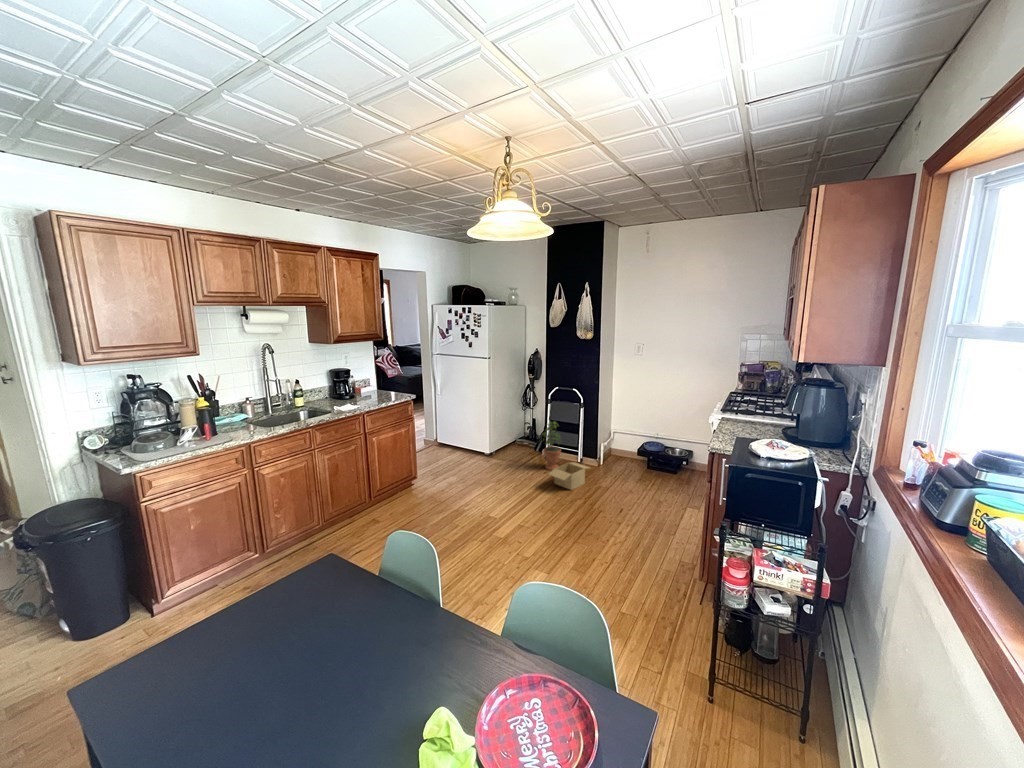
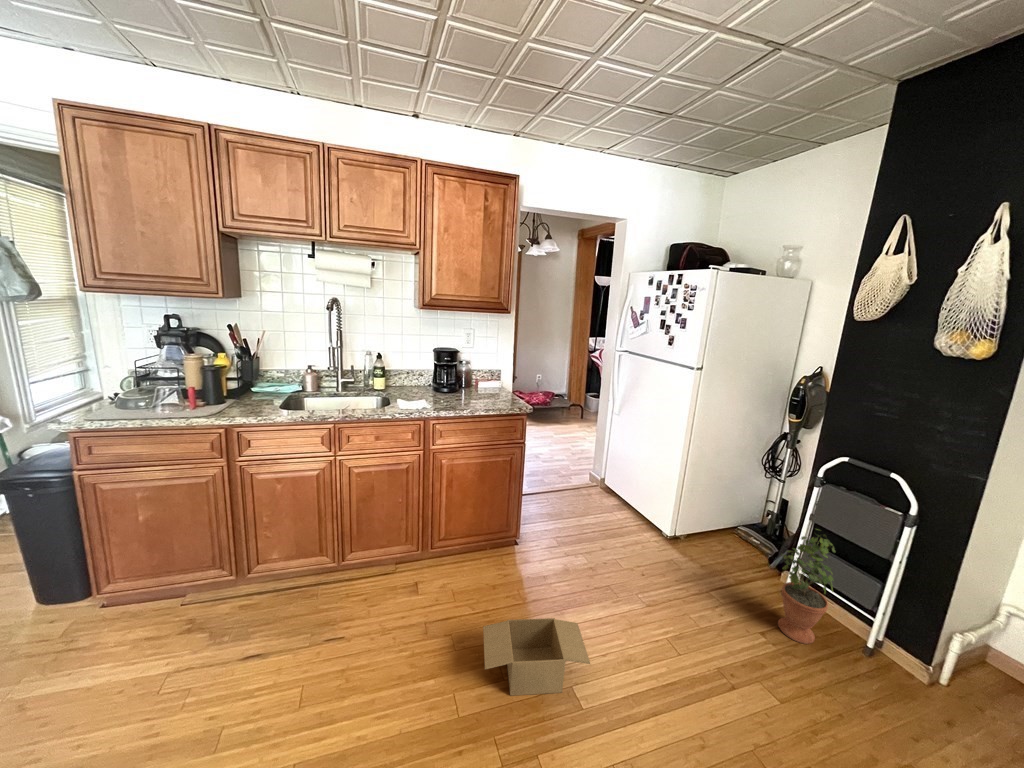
cardboard box: present [548,463,590,490] -> present [483,618,590,695]

